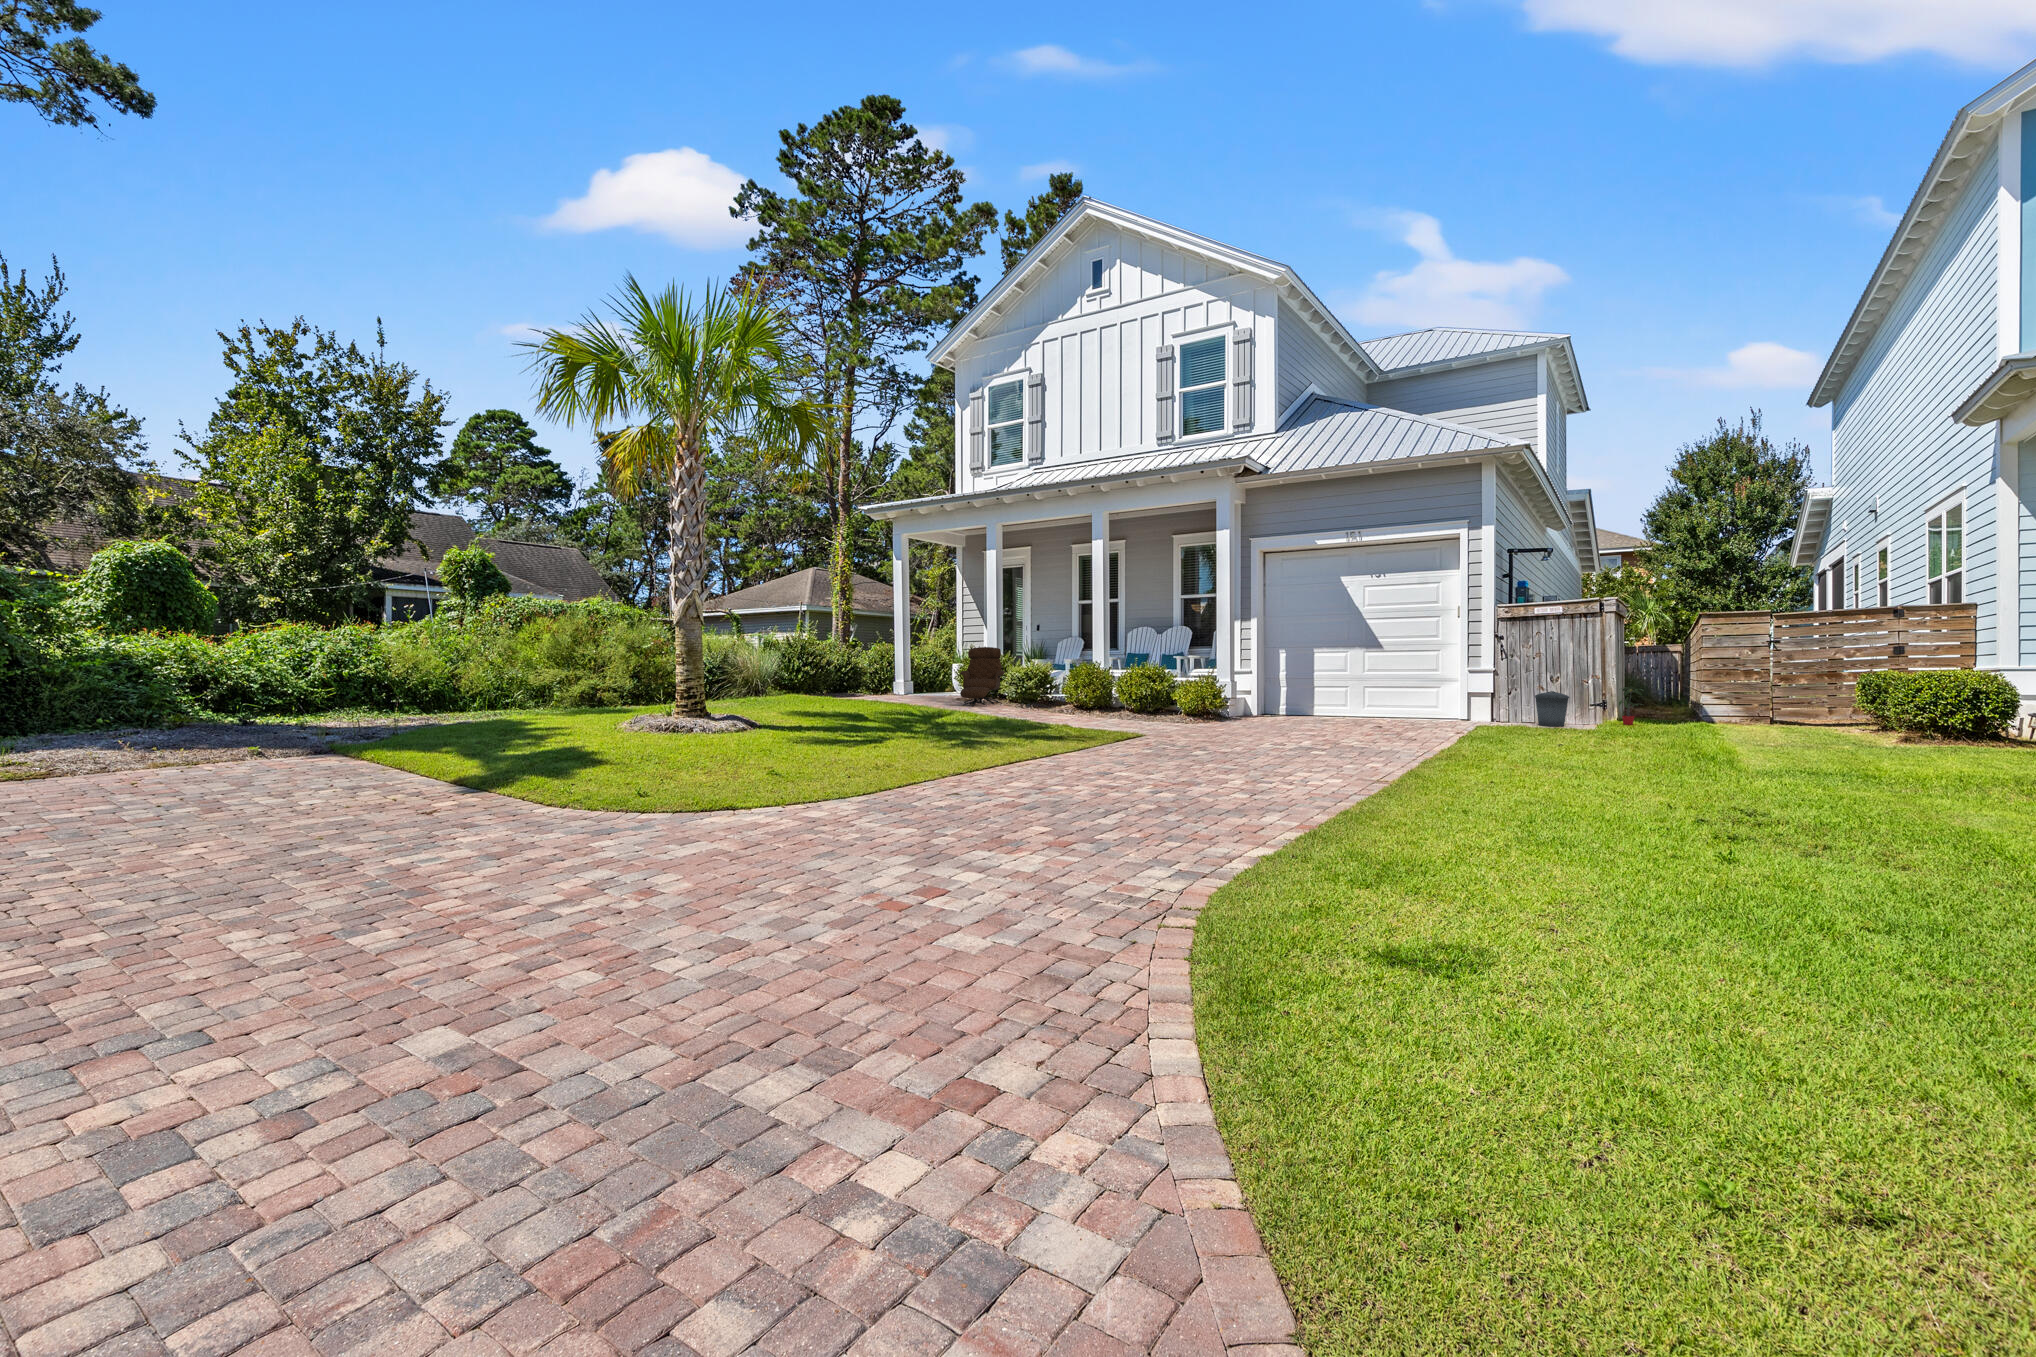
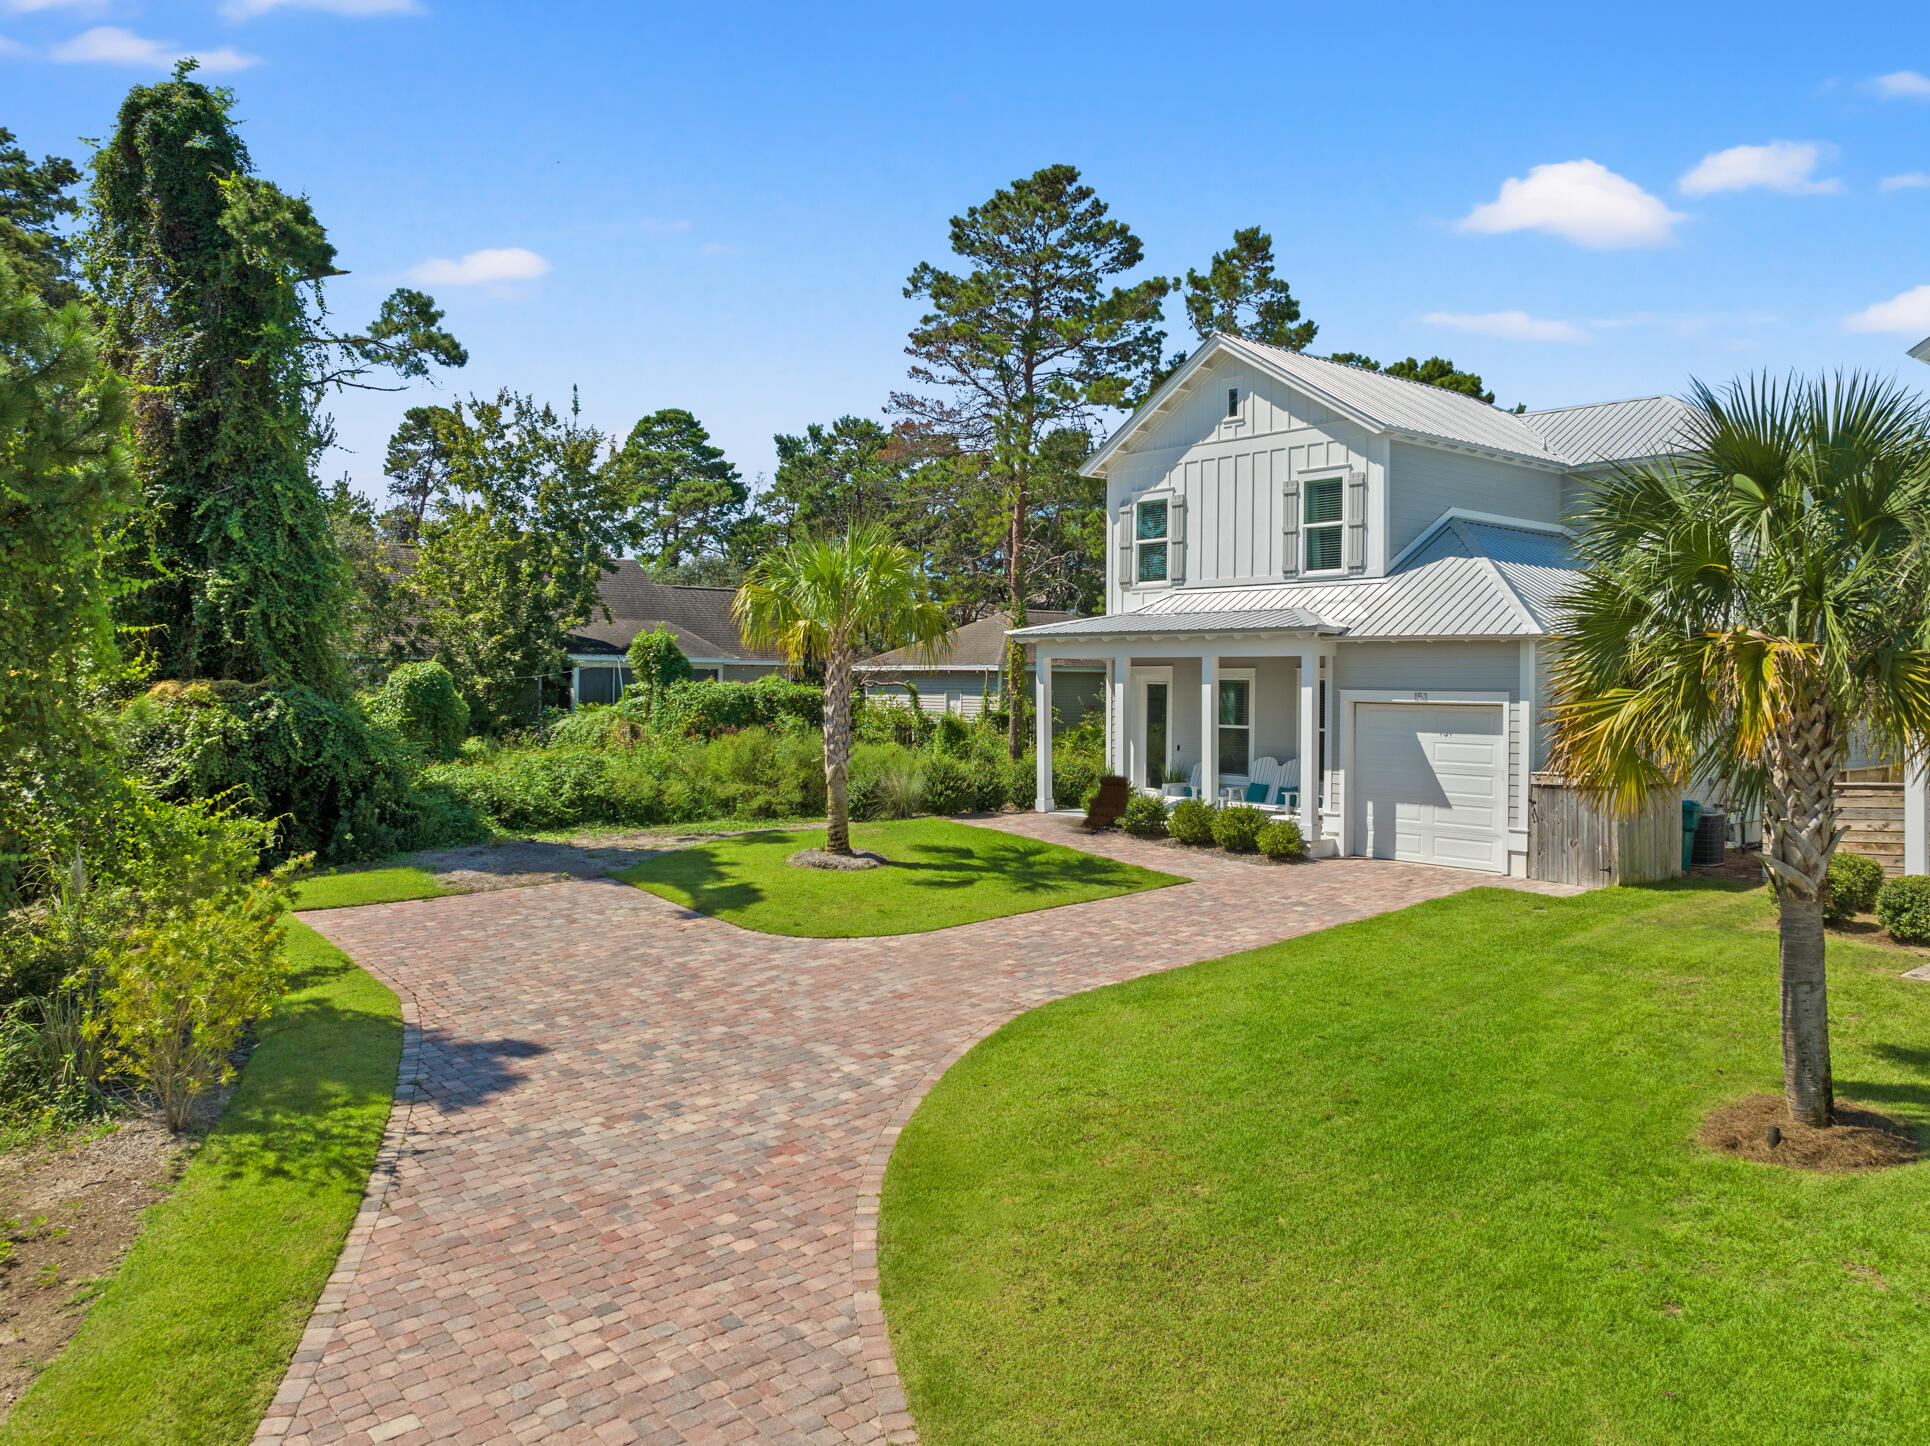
potted plant: present [1619,687,1643,725] -> none [1619,855,1657,890]
trash can: present [1535,691,1569,726] -> none [1544,856,1573,889]

